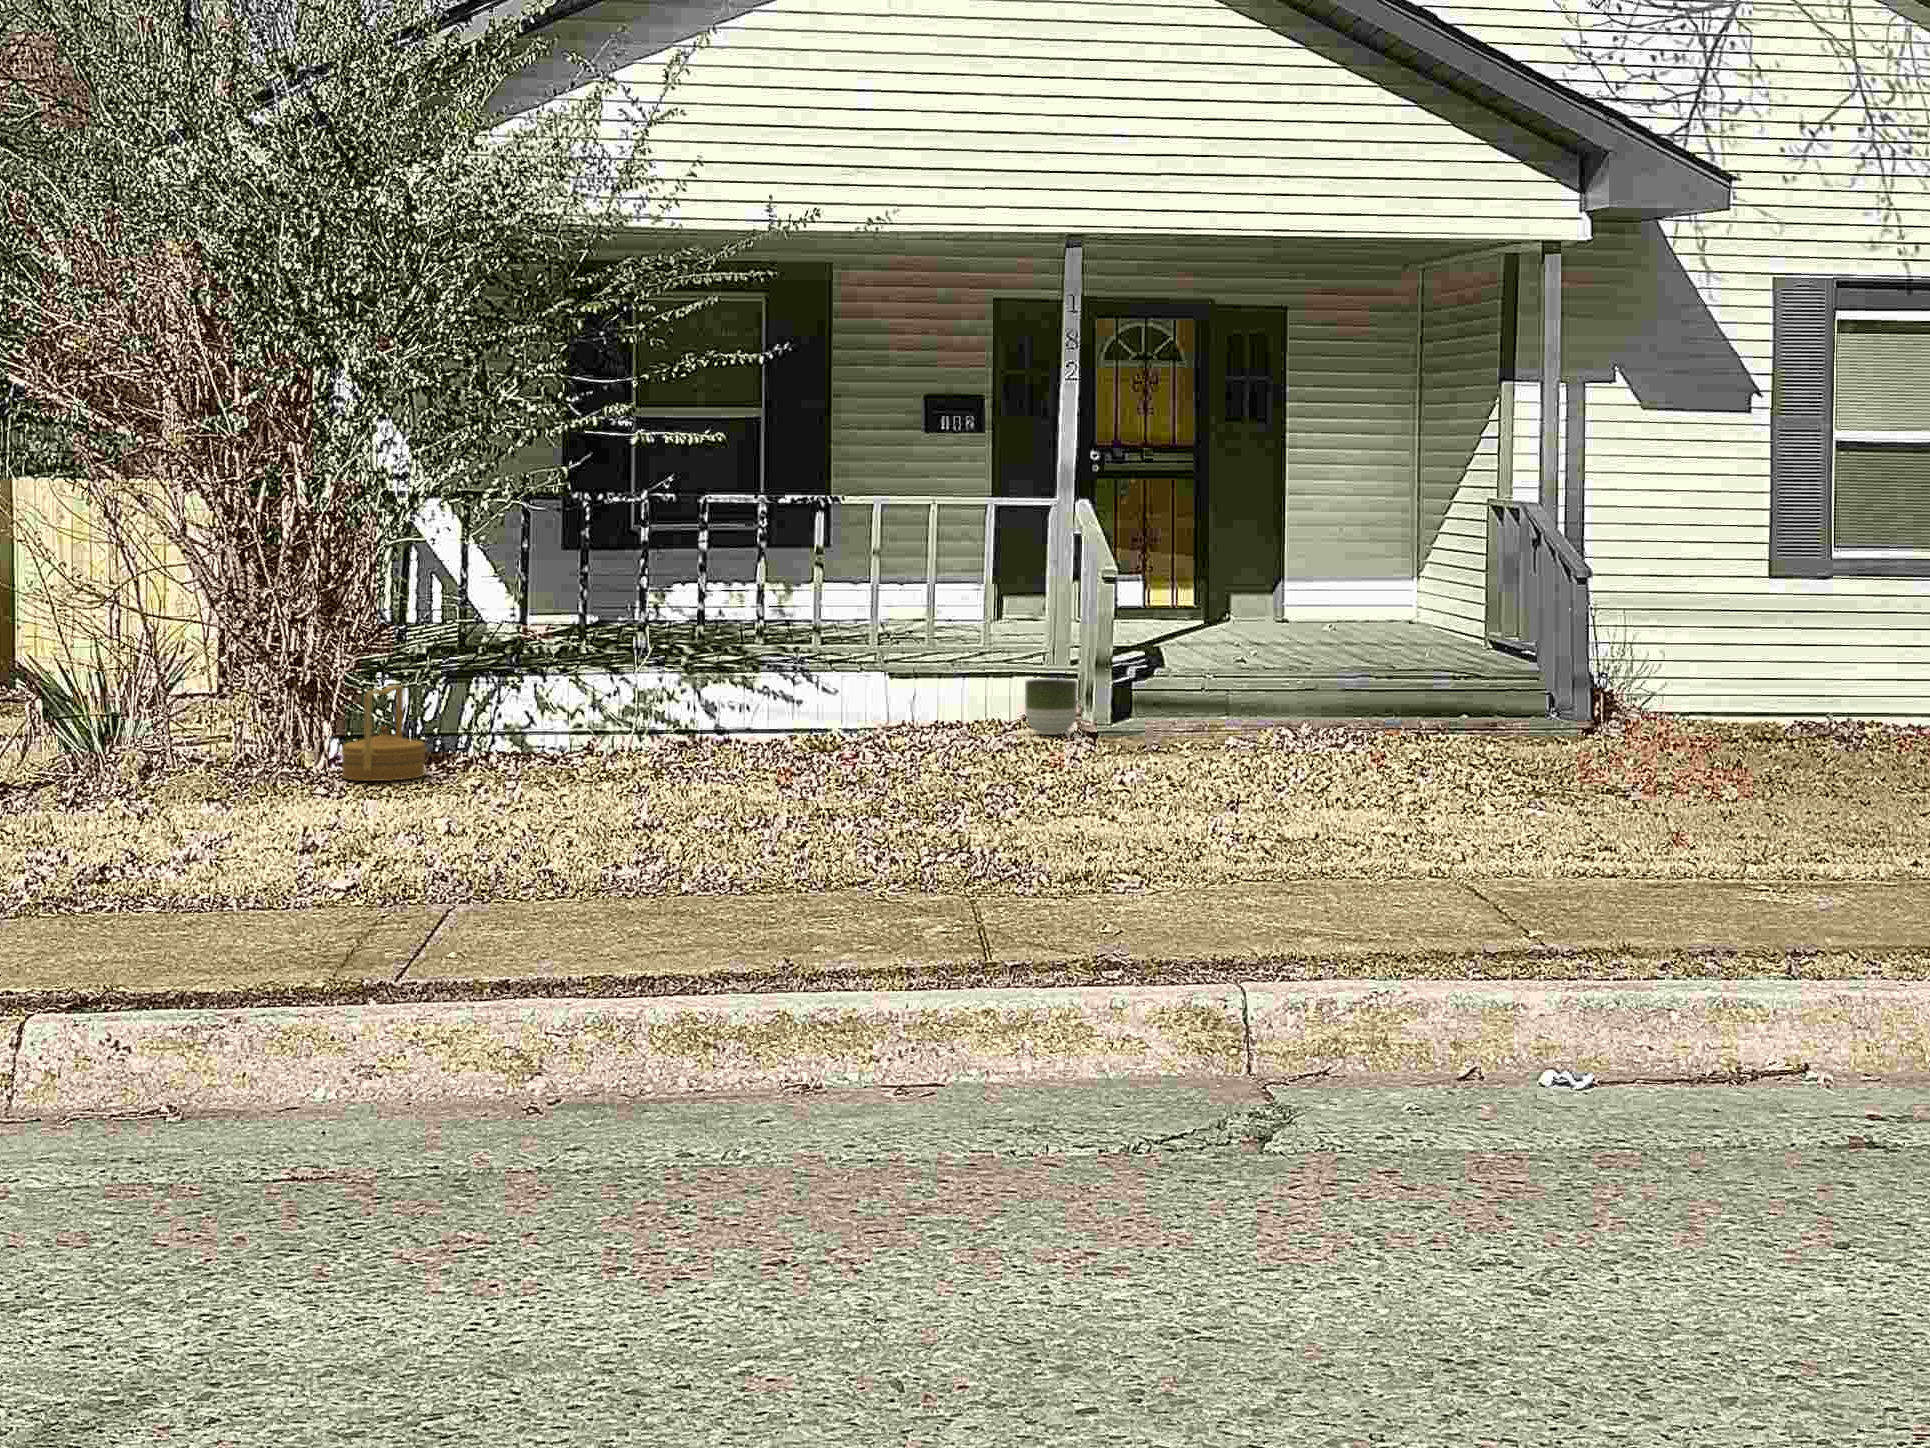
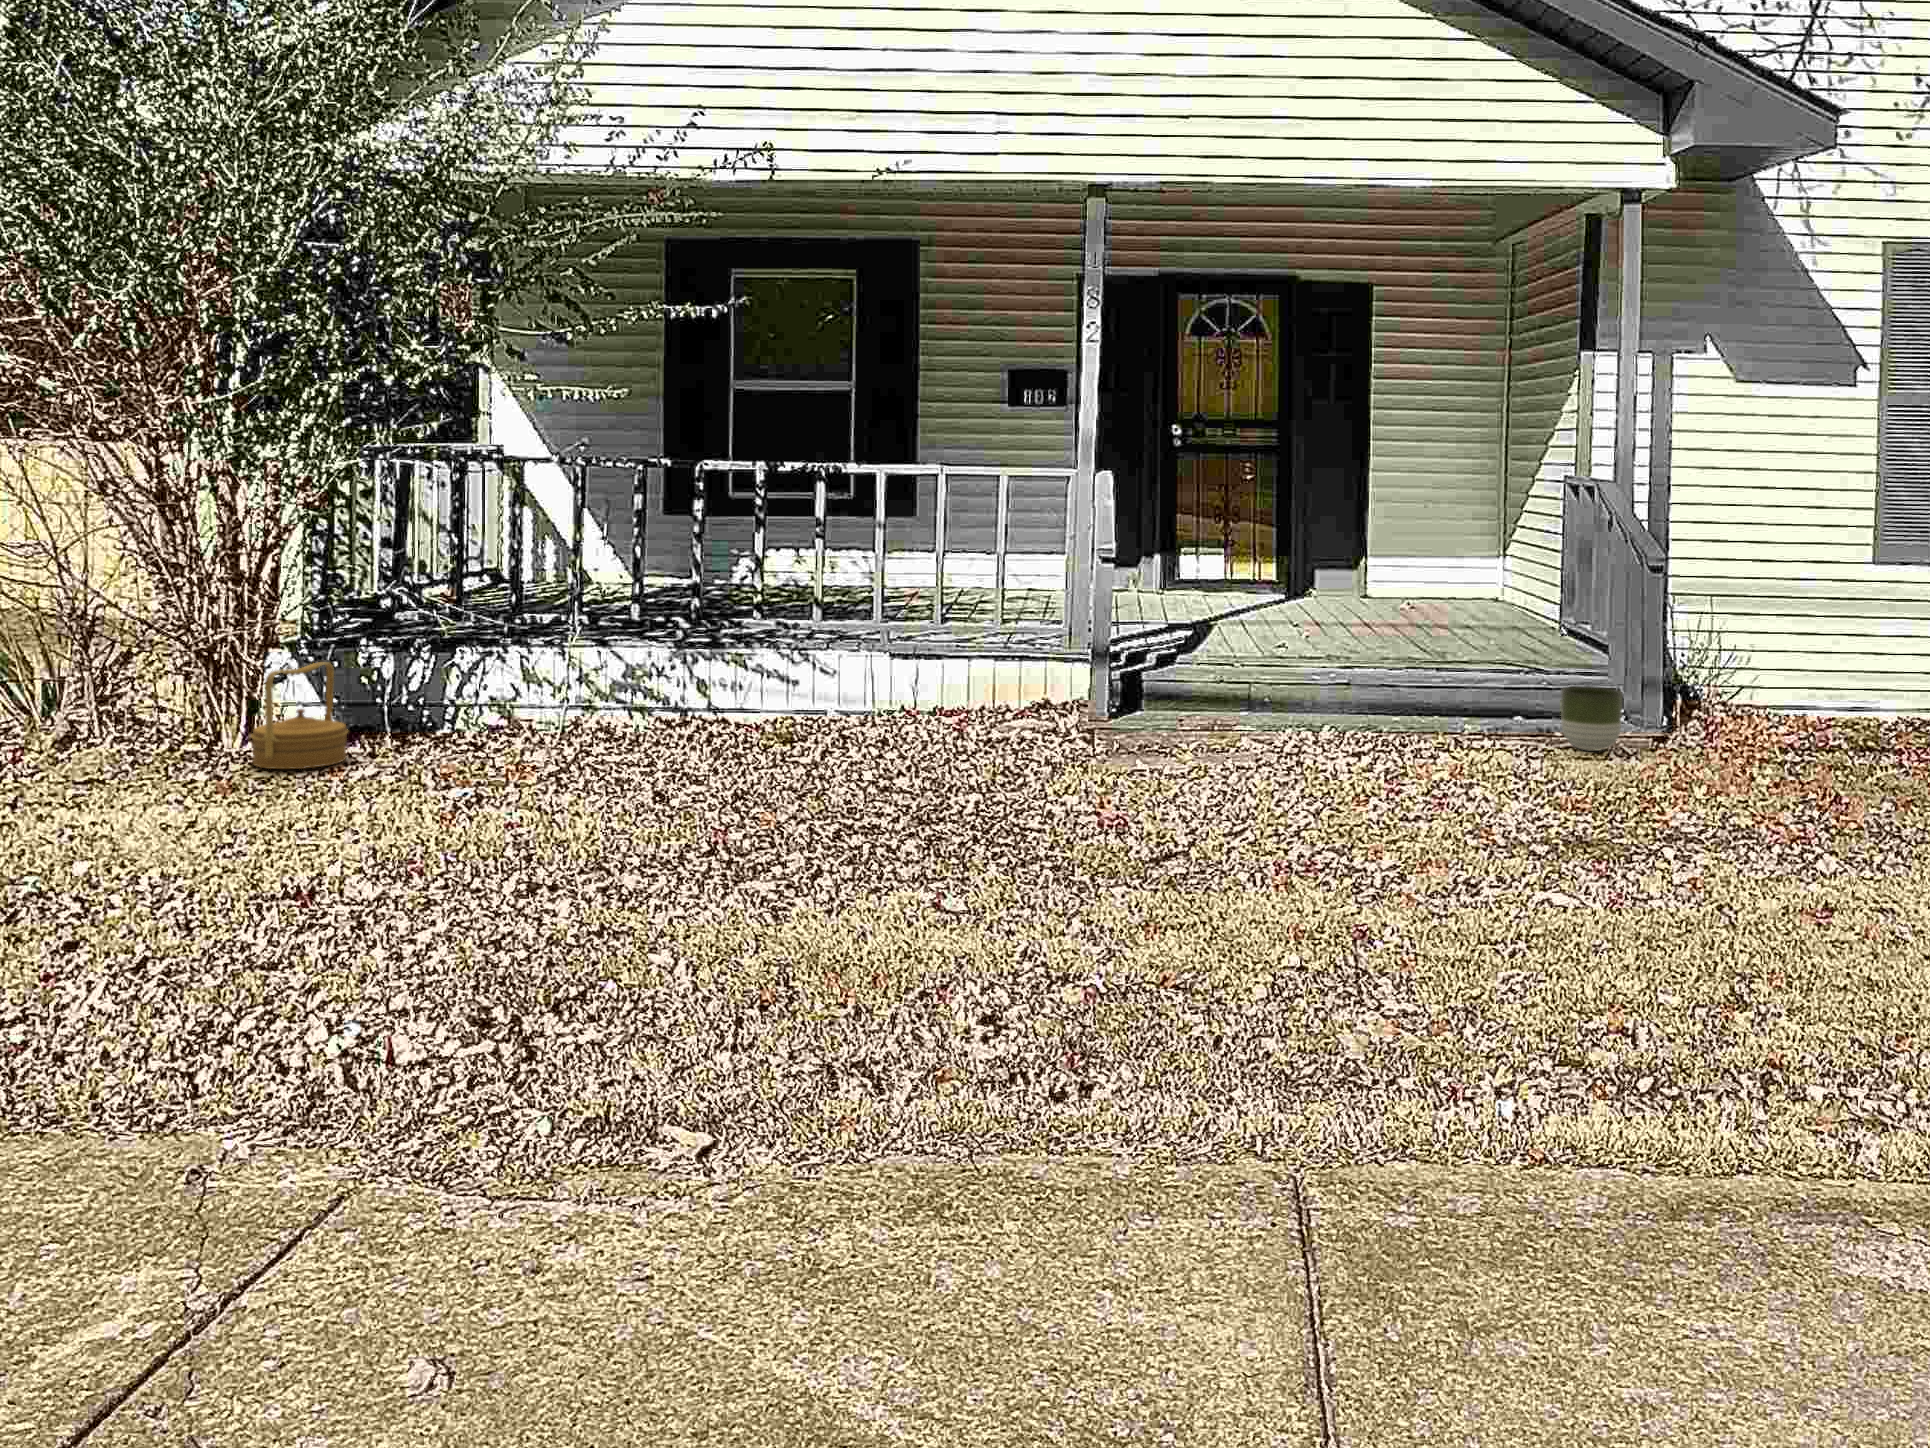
planter: present [1025,679,1078,735] -> present [1561,686,1622,751]

